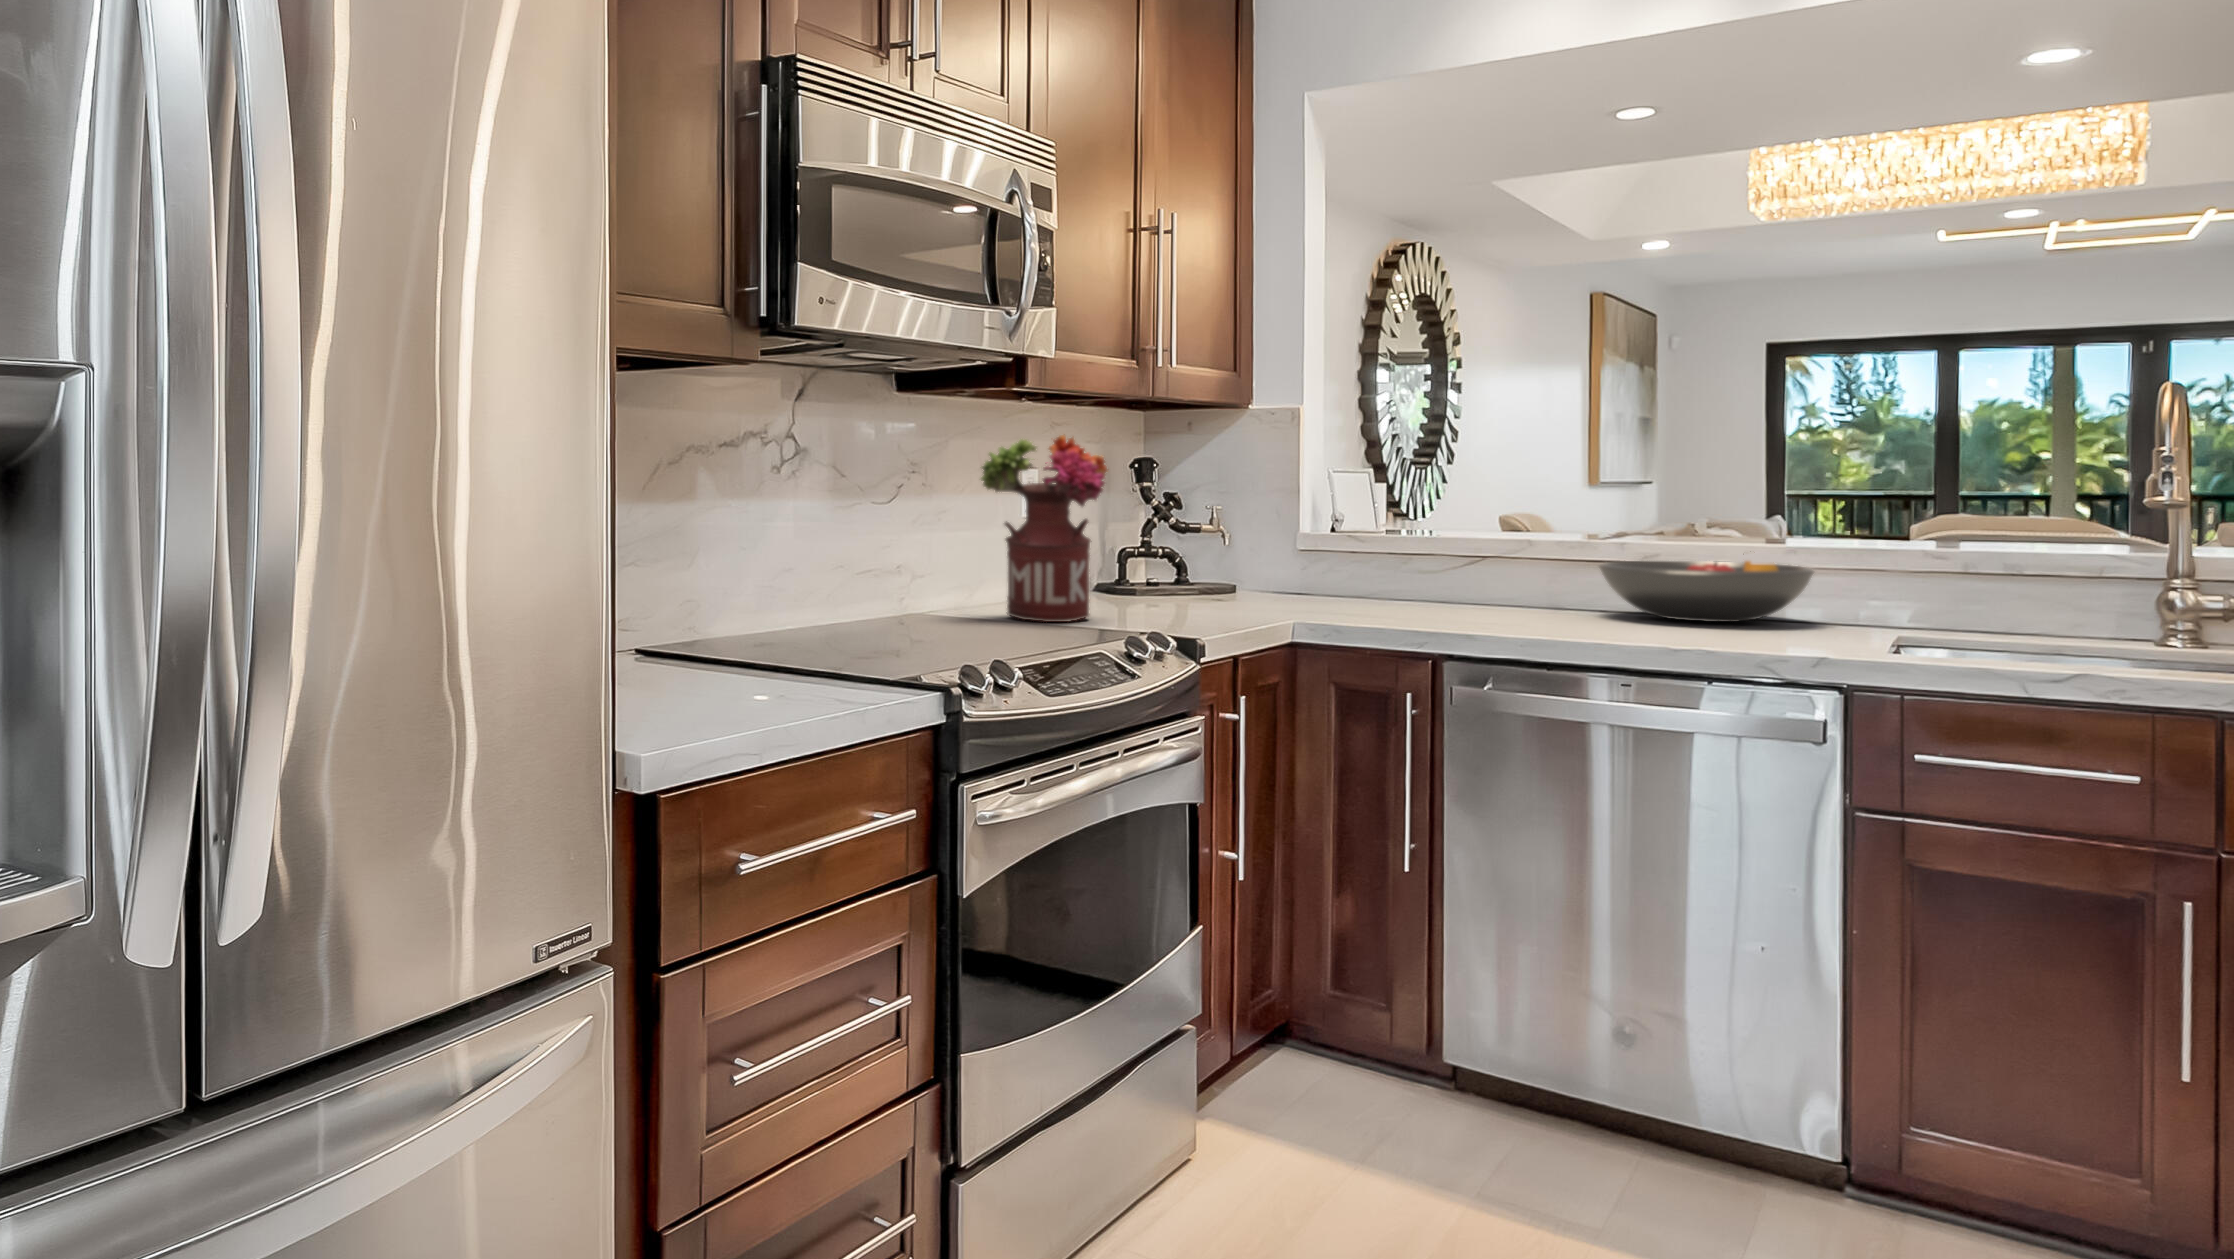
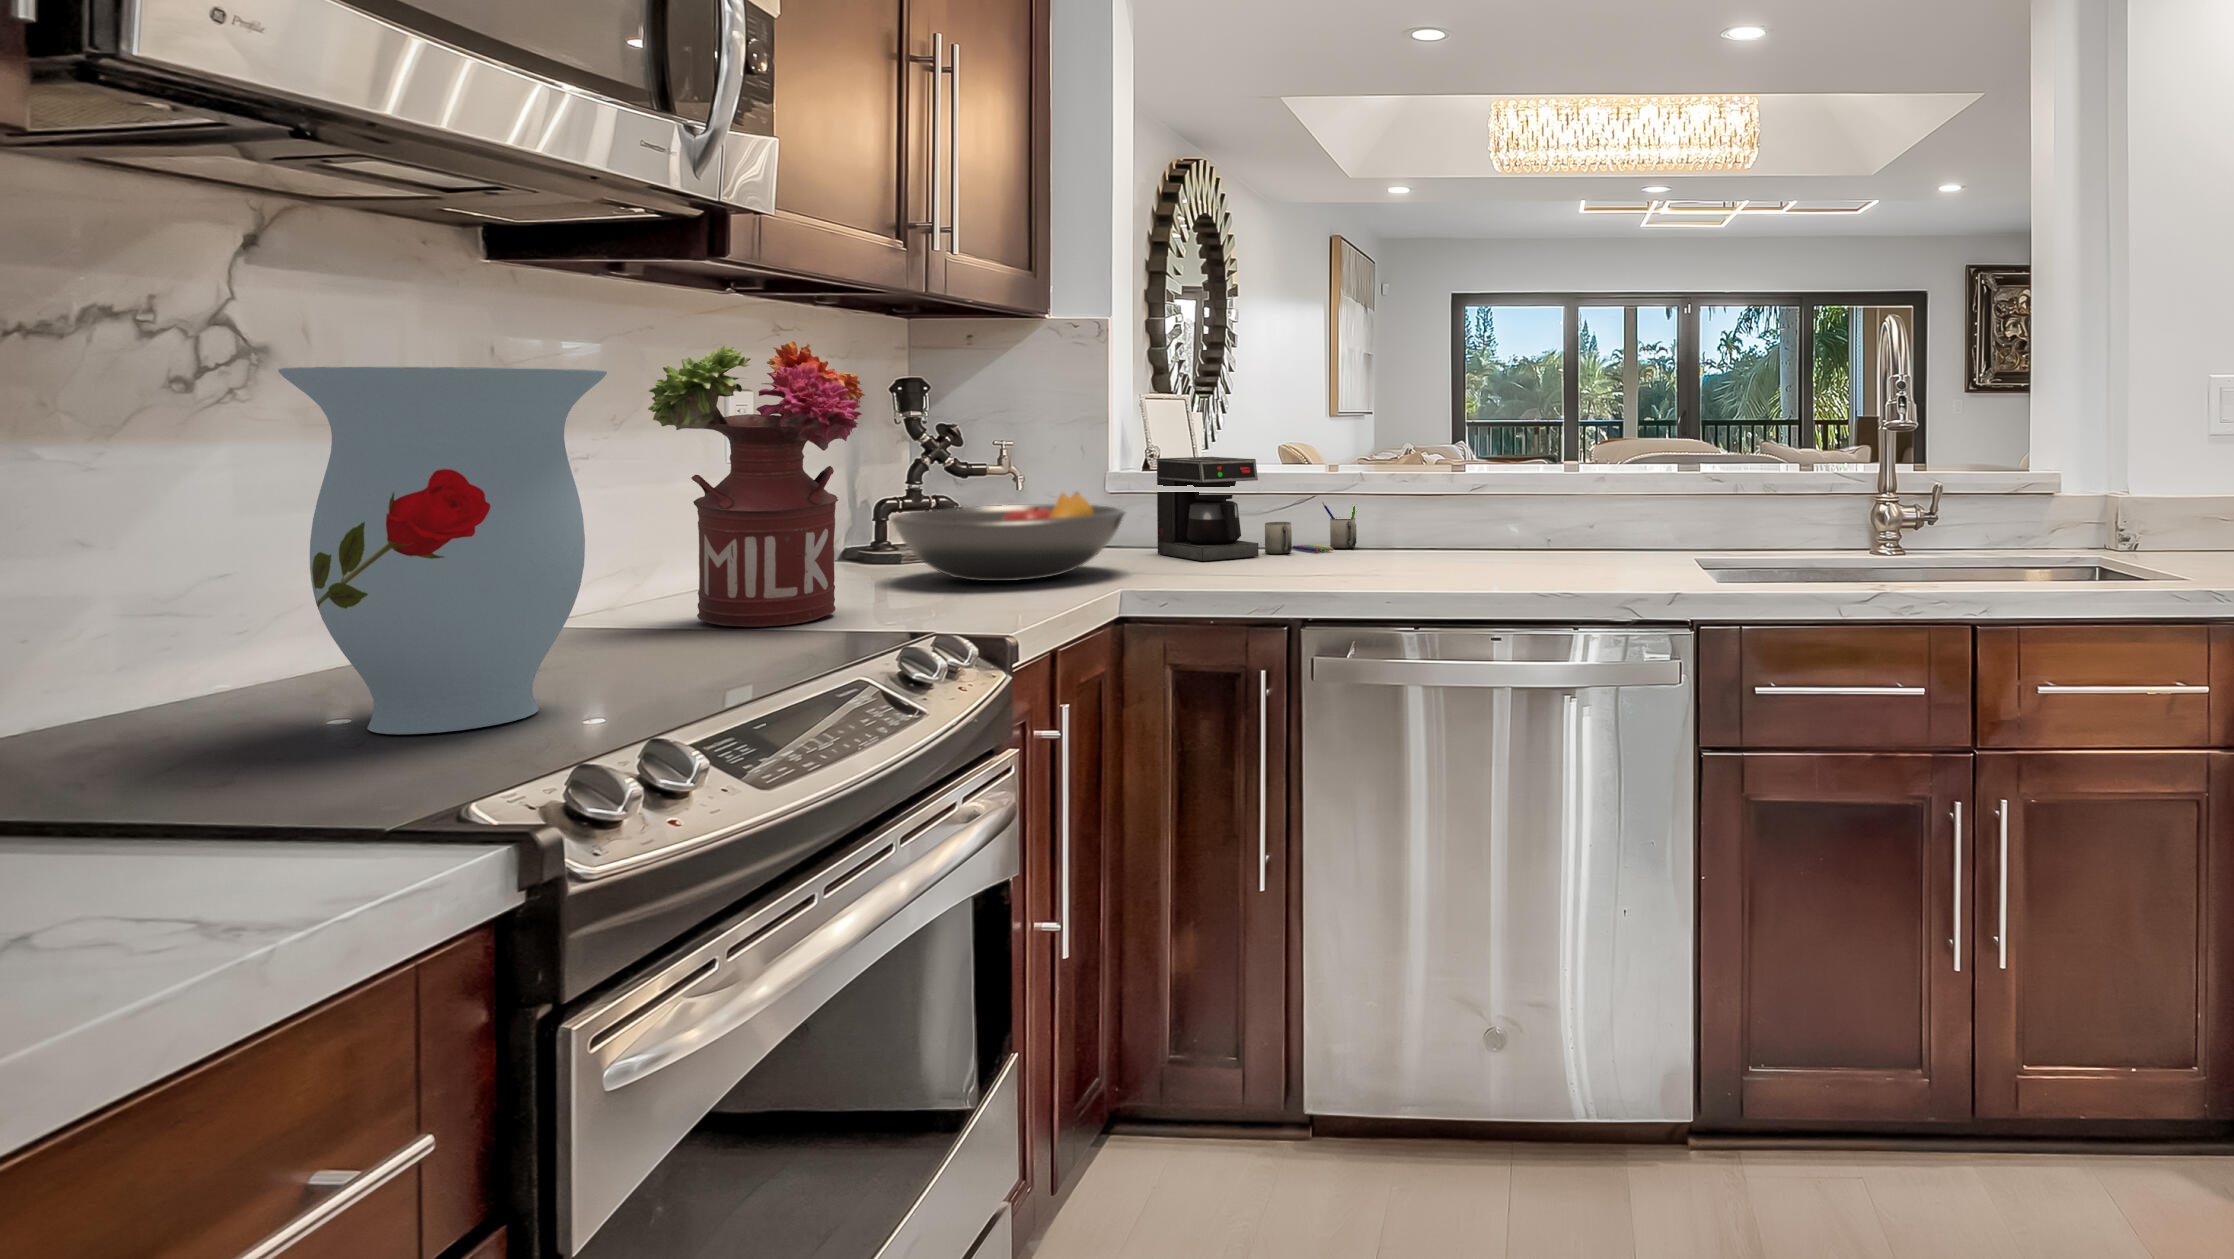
vase: none [825,458,967,651] -> present [278,367,607,734]
coffee maker: none [1339,521,1532,607] -> present [1157,457,1356,561]
fruit bowl: present [1599,561,1814,622] -> present [892,492,1125,581]

